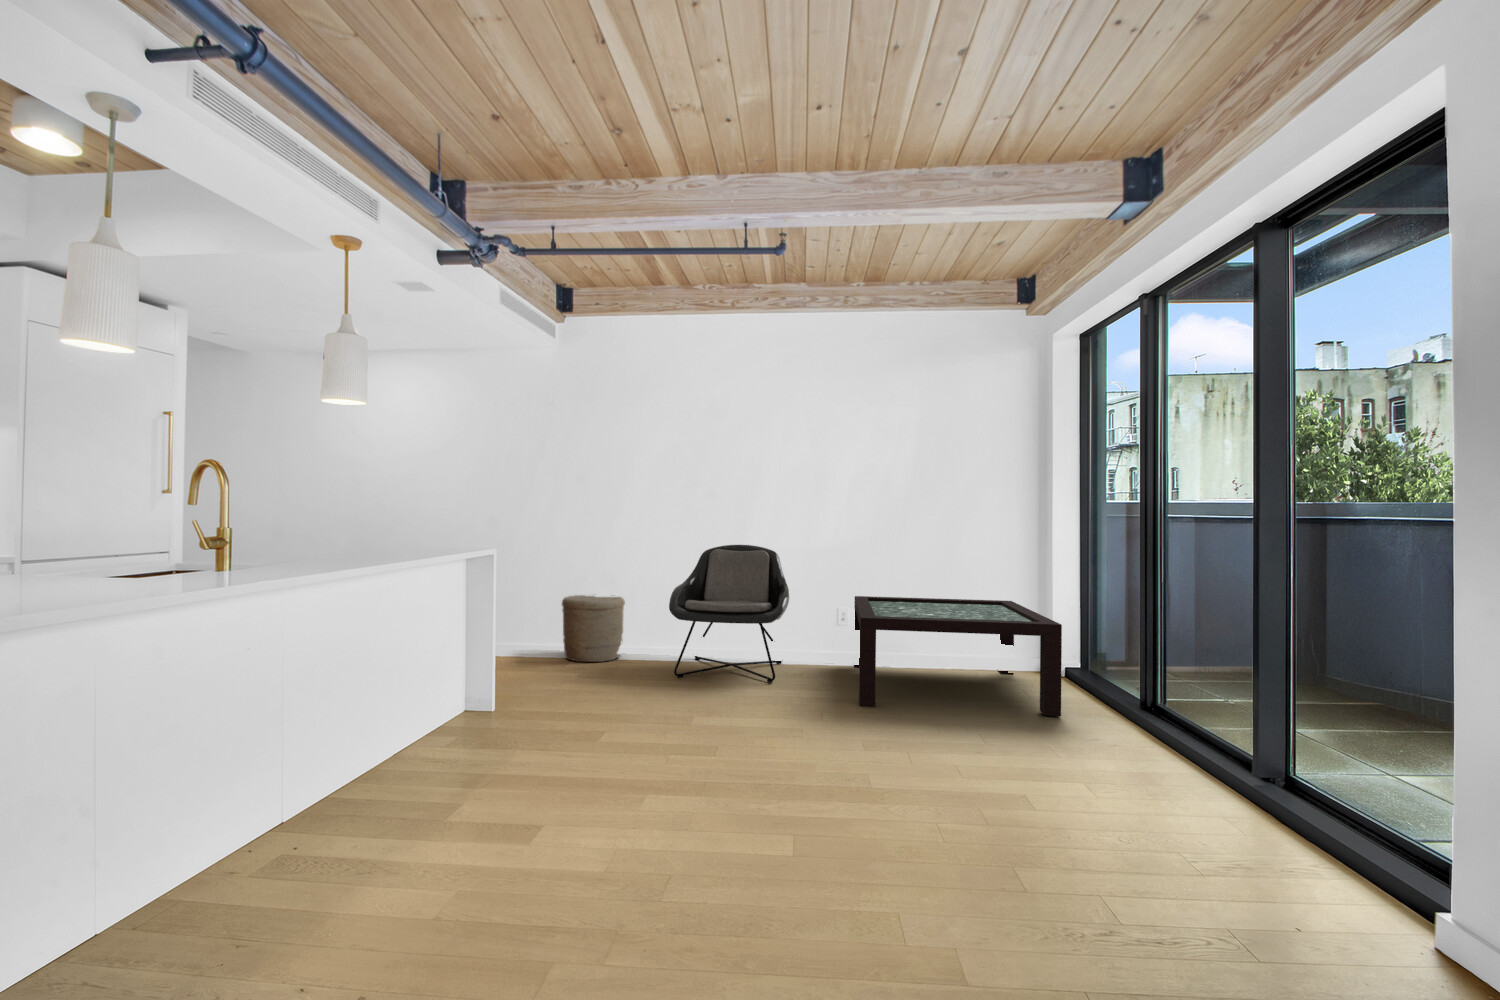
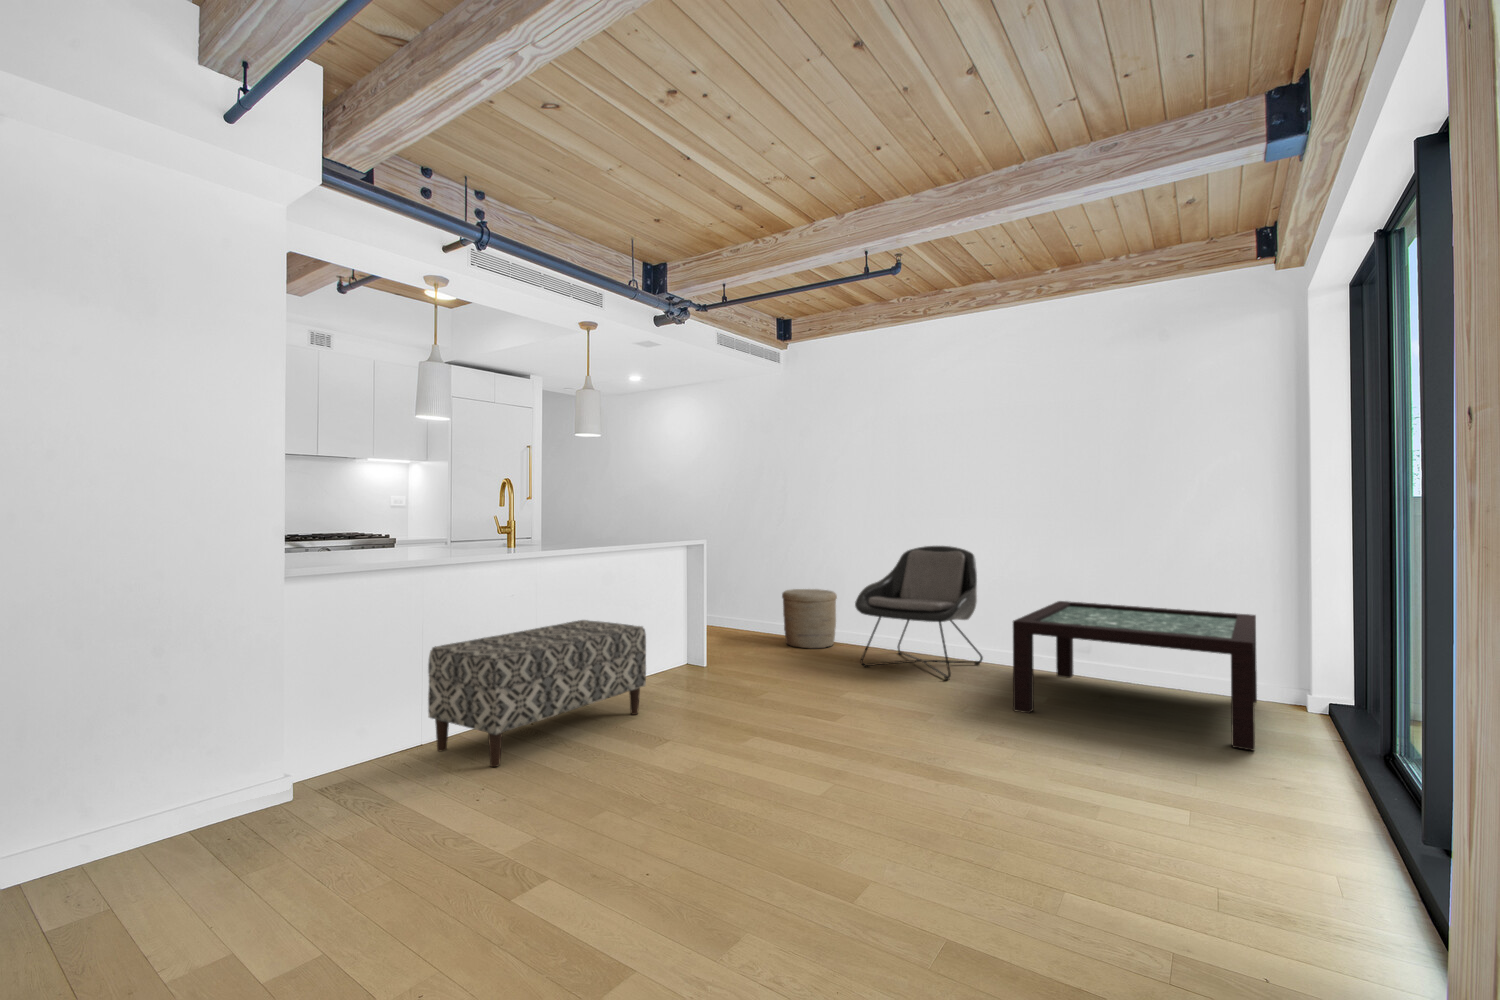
bench: none [158,651,483,898] -> present [428,620,646,767]

